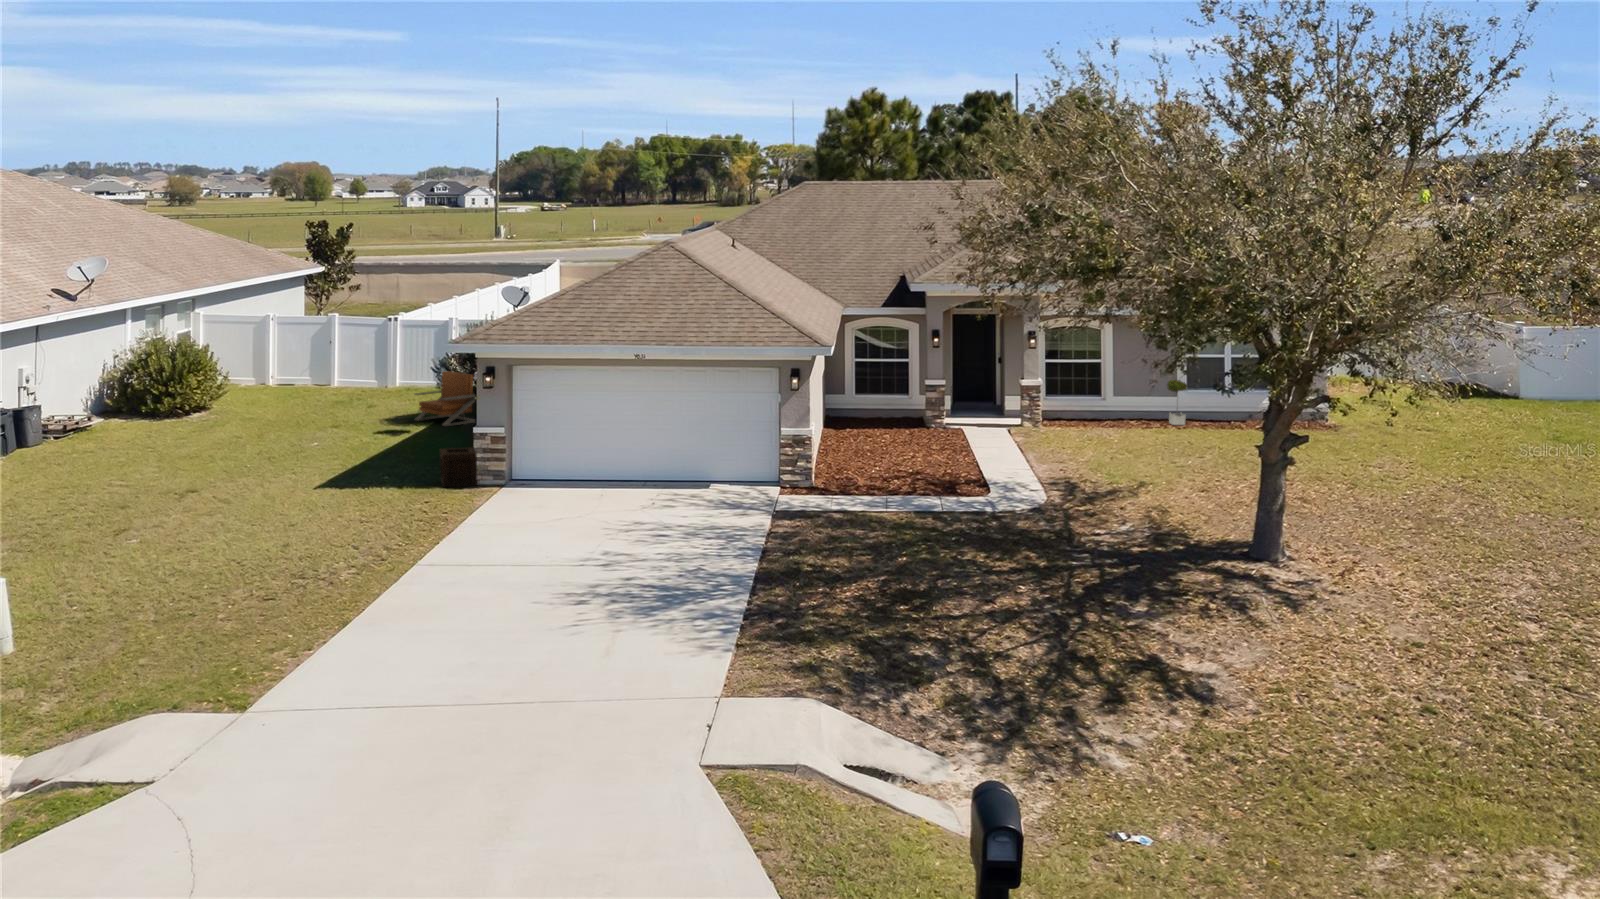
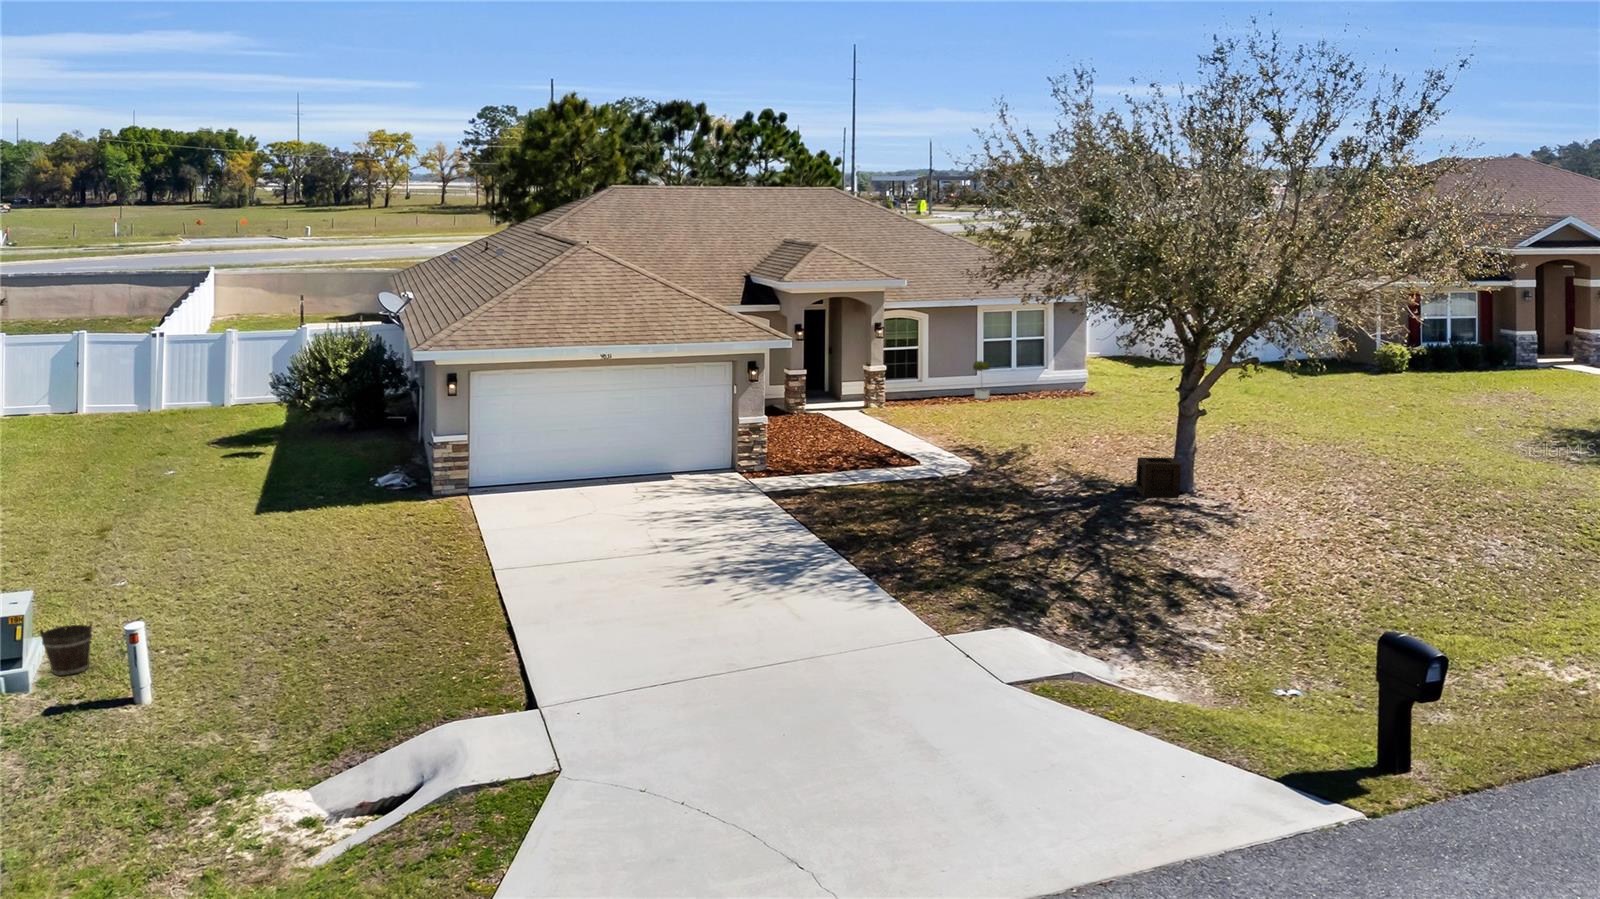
lounge chair: present [415,371,475,426] -> none [288,387,362,443]
wooden crate: present [440,448,477,487] -> present [1136,457,1181,498]
bucket: none [17,561,57,601] -> present [40,624,92,676]

